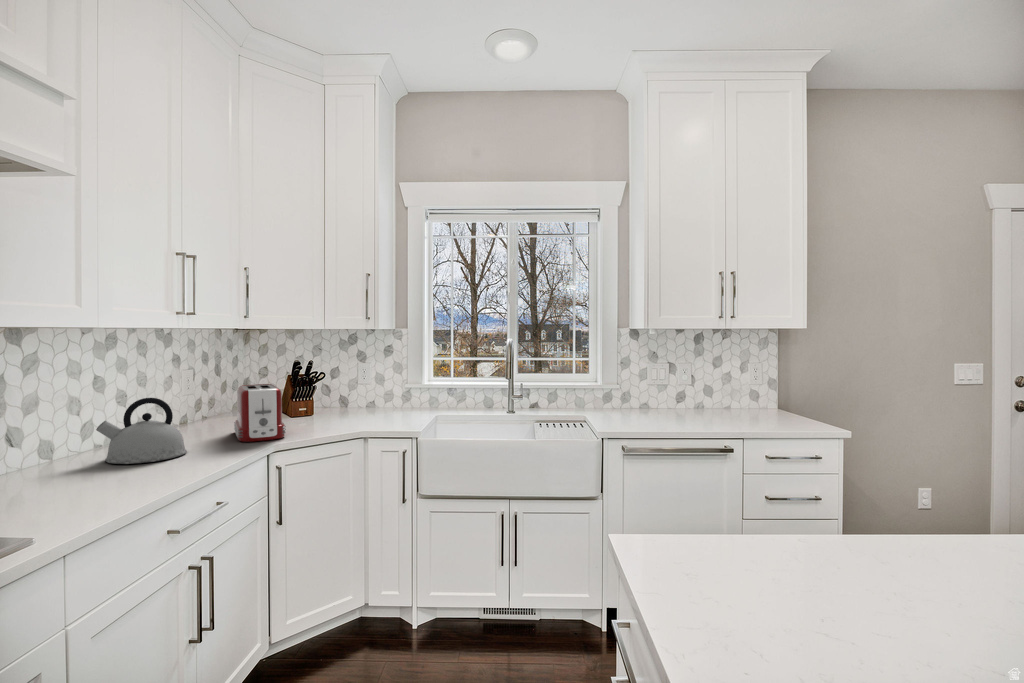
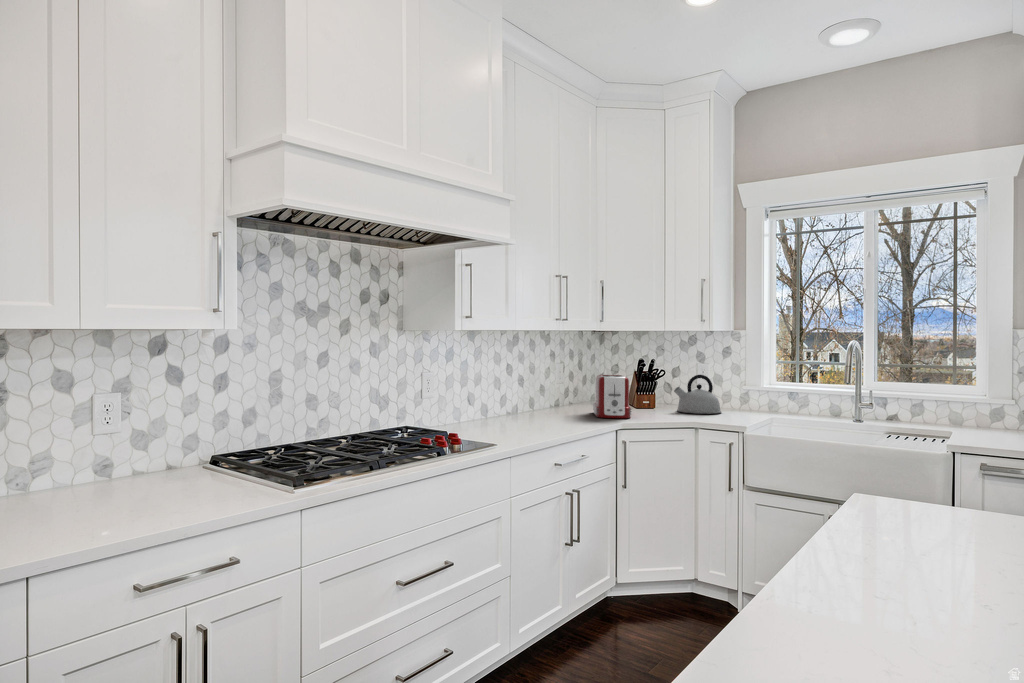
kettle: present [96,398,187,464] -> present [674,375,721,414]

